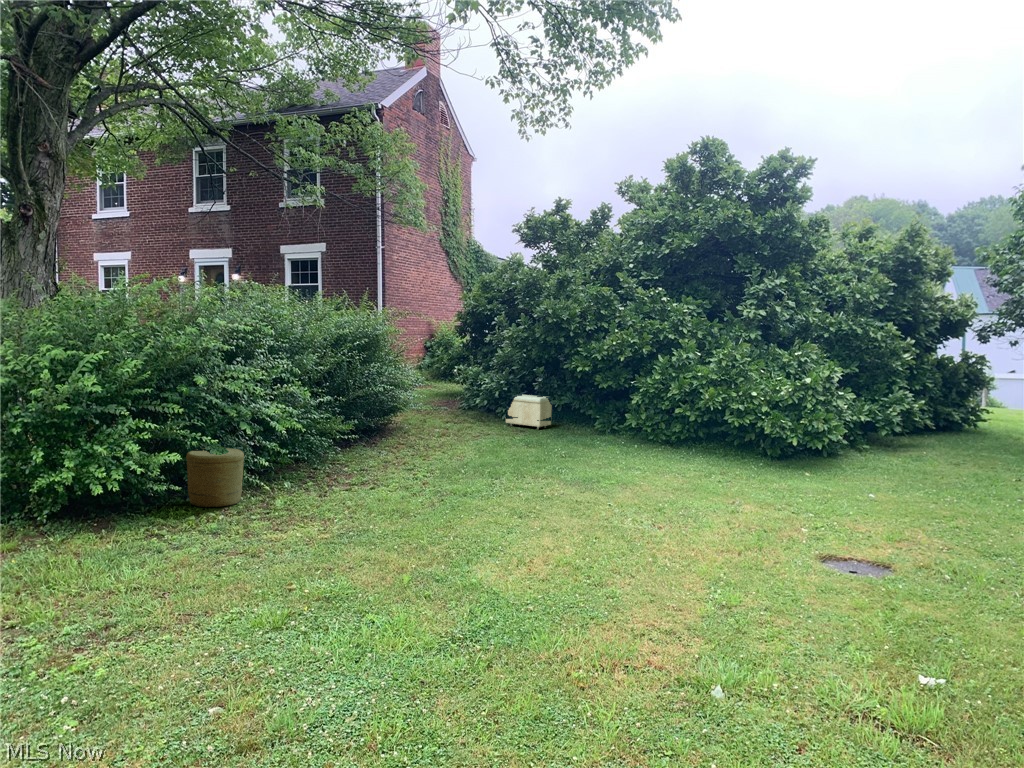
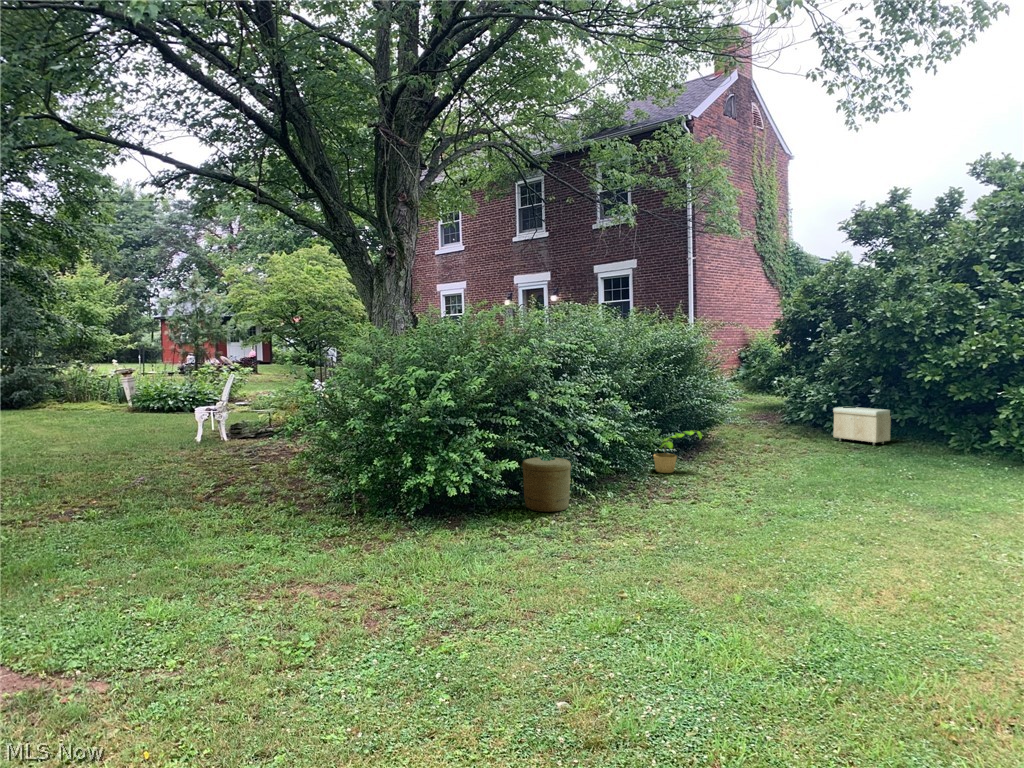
potted plant: none [335,417,384,461] -> present [653,430,702,473]

